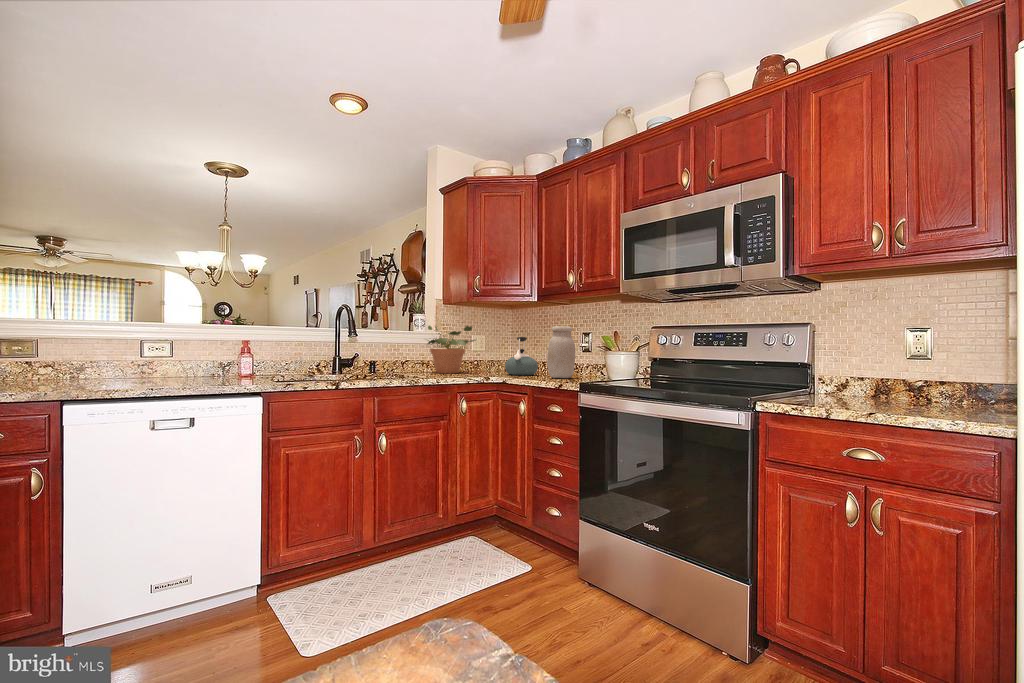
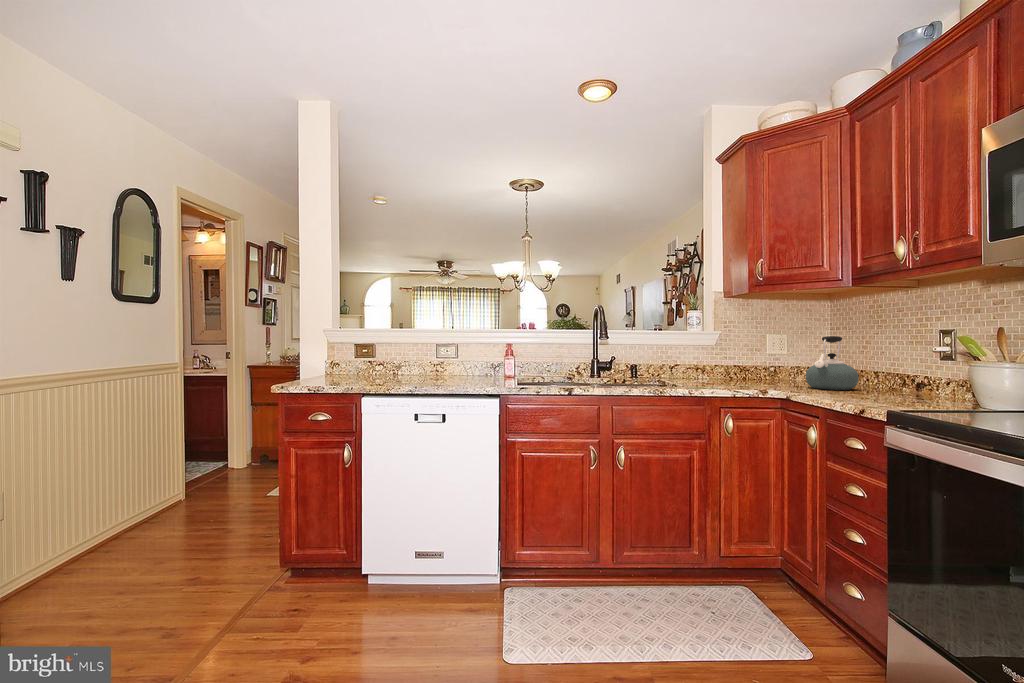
potted plant: present [428,326,476,374] -> none [696,322,773,382]
jar: present [547,326,575,378] -> none [862,321,913,398]

